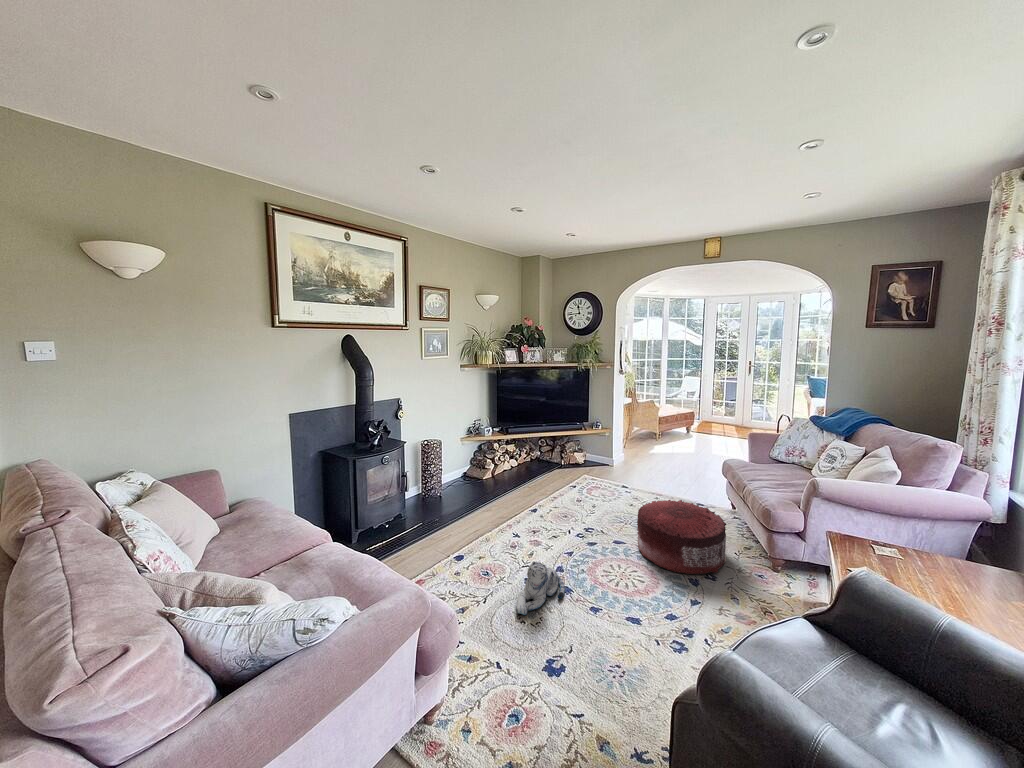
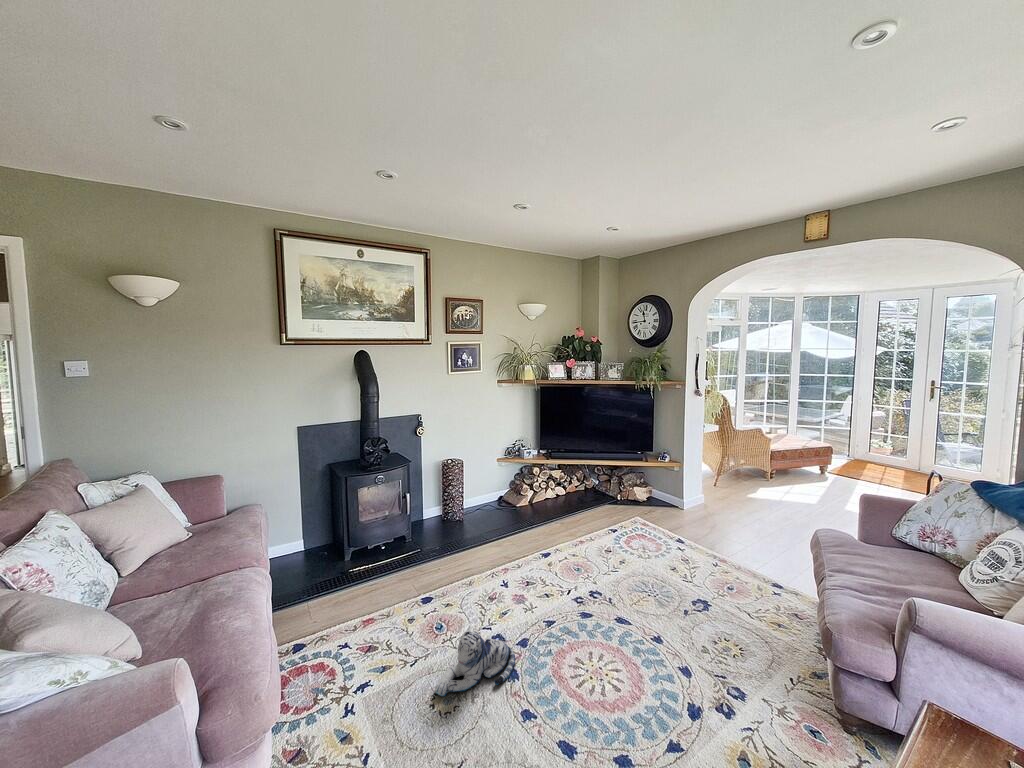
pouf: present [637,500,726,574] -> none [639,575,766,705]

